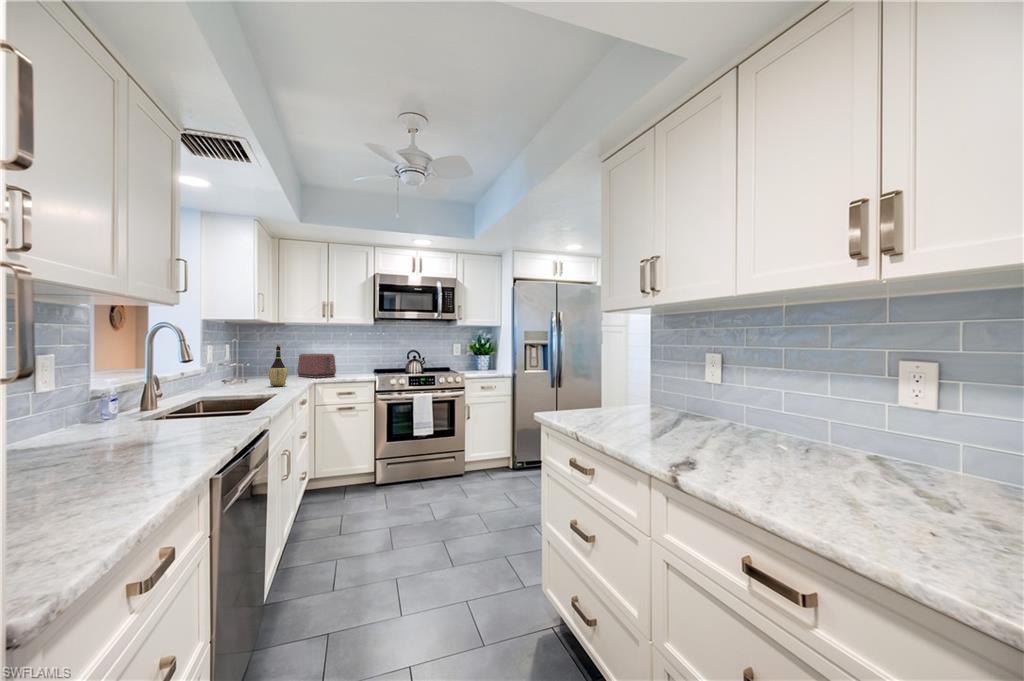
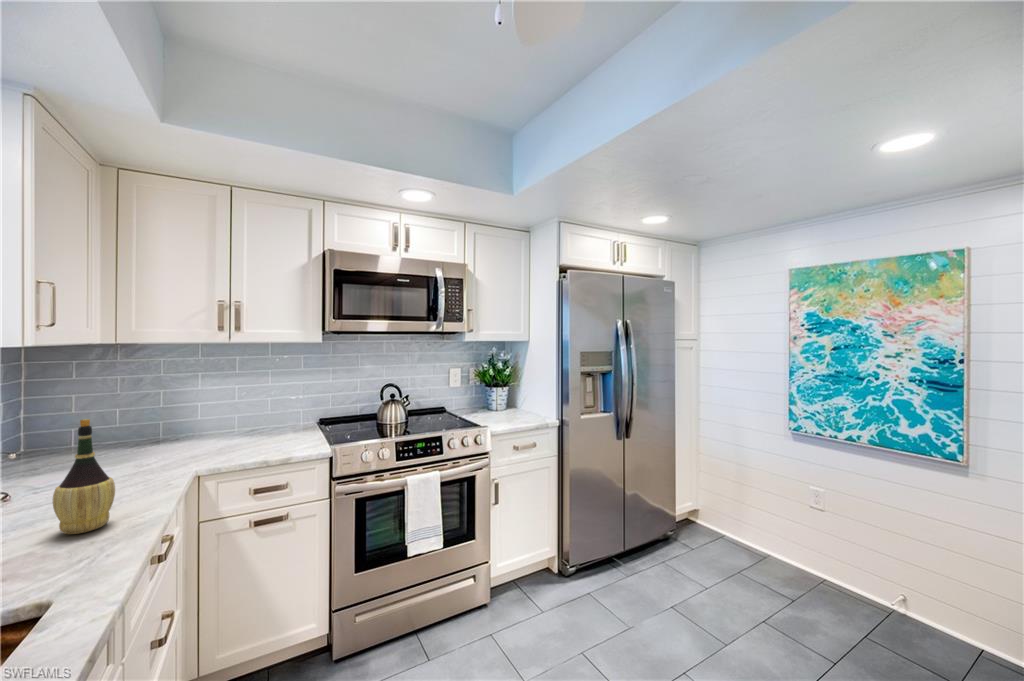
toaster: present [297,353,336,378] -> none [162,402,248,460]

